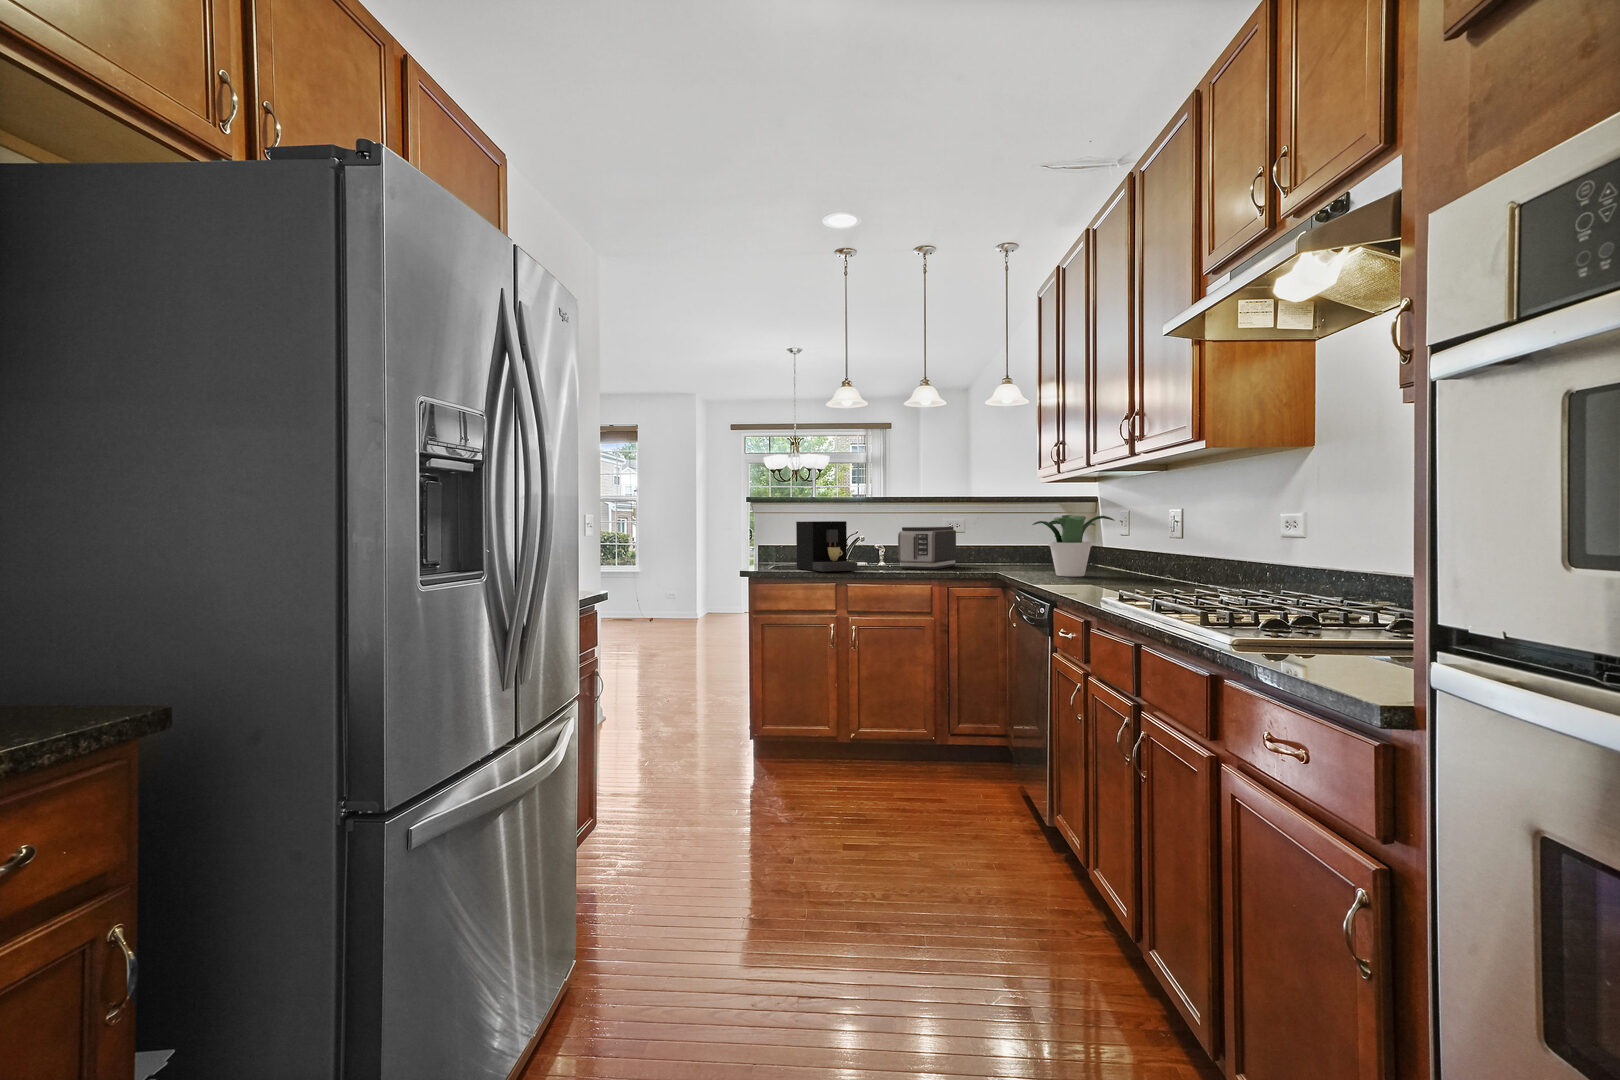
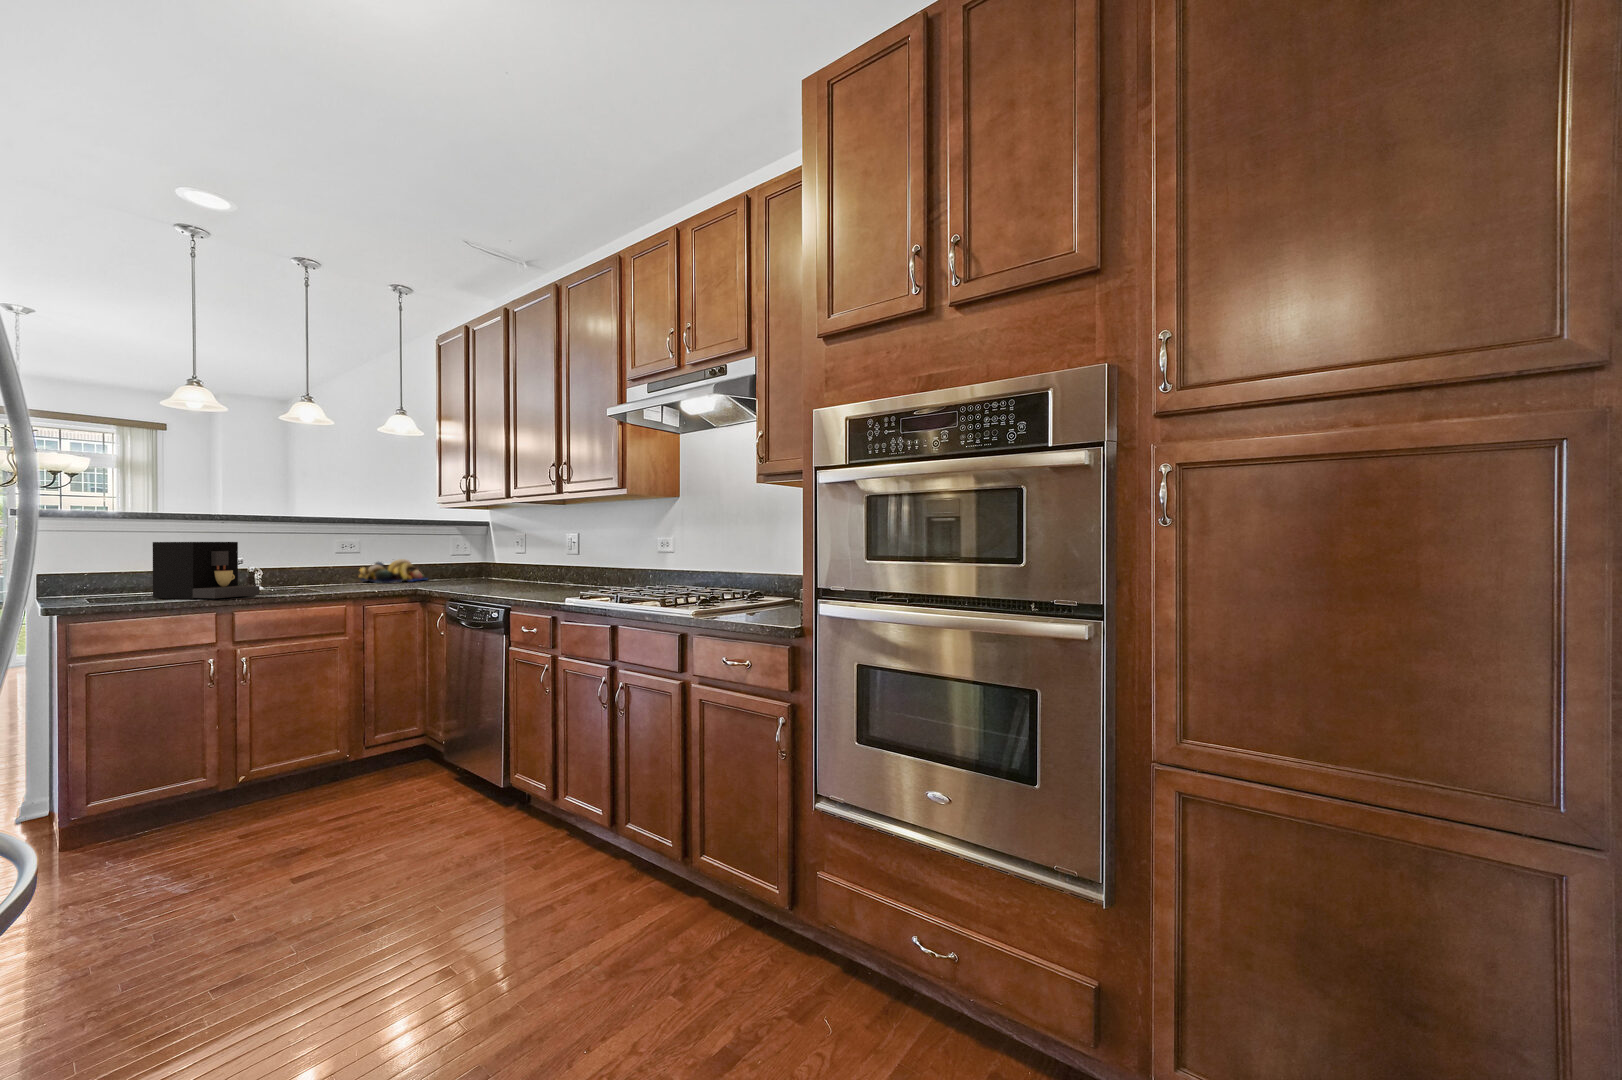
potted plant: present [1033,515,1114,577] -> none [461,537,533,588]
toaster: present [898,527,956,570] -> none [302,547,362,591]
fruit bowl: none [965,540,1030,564] -> present [358,559,427,583]

